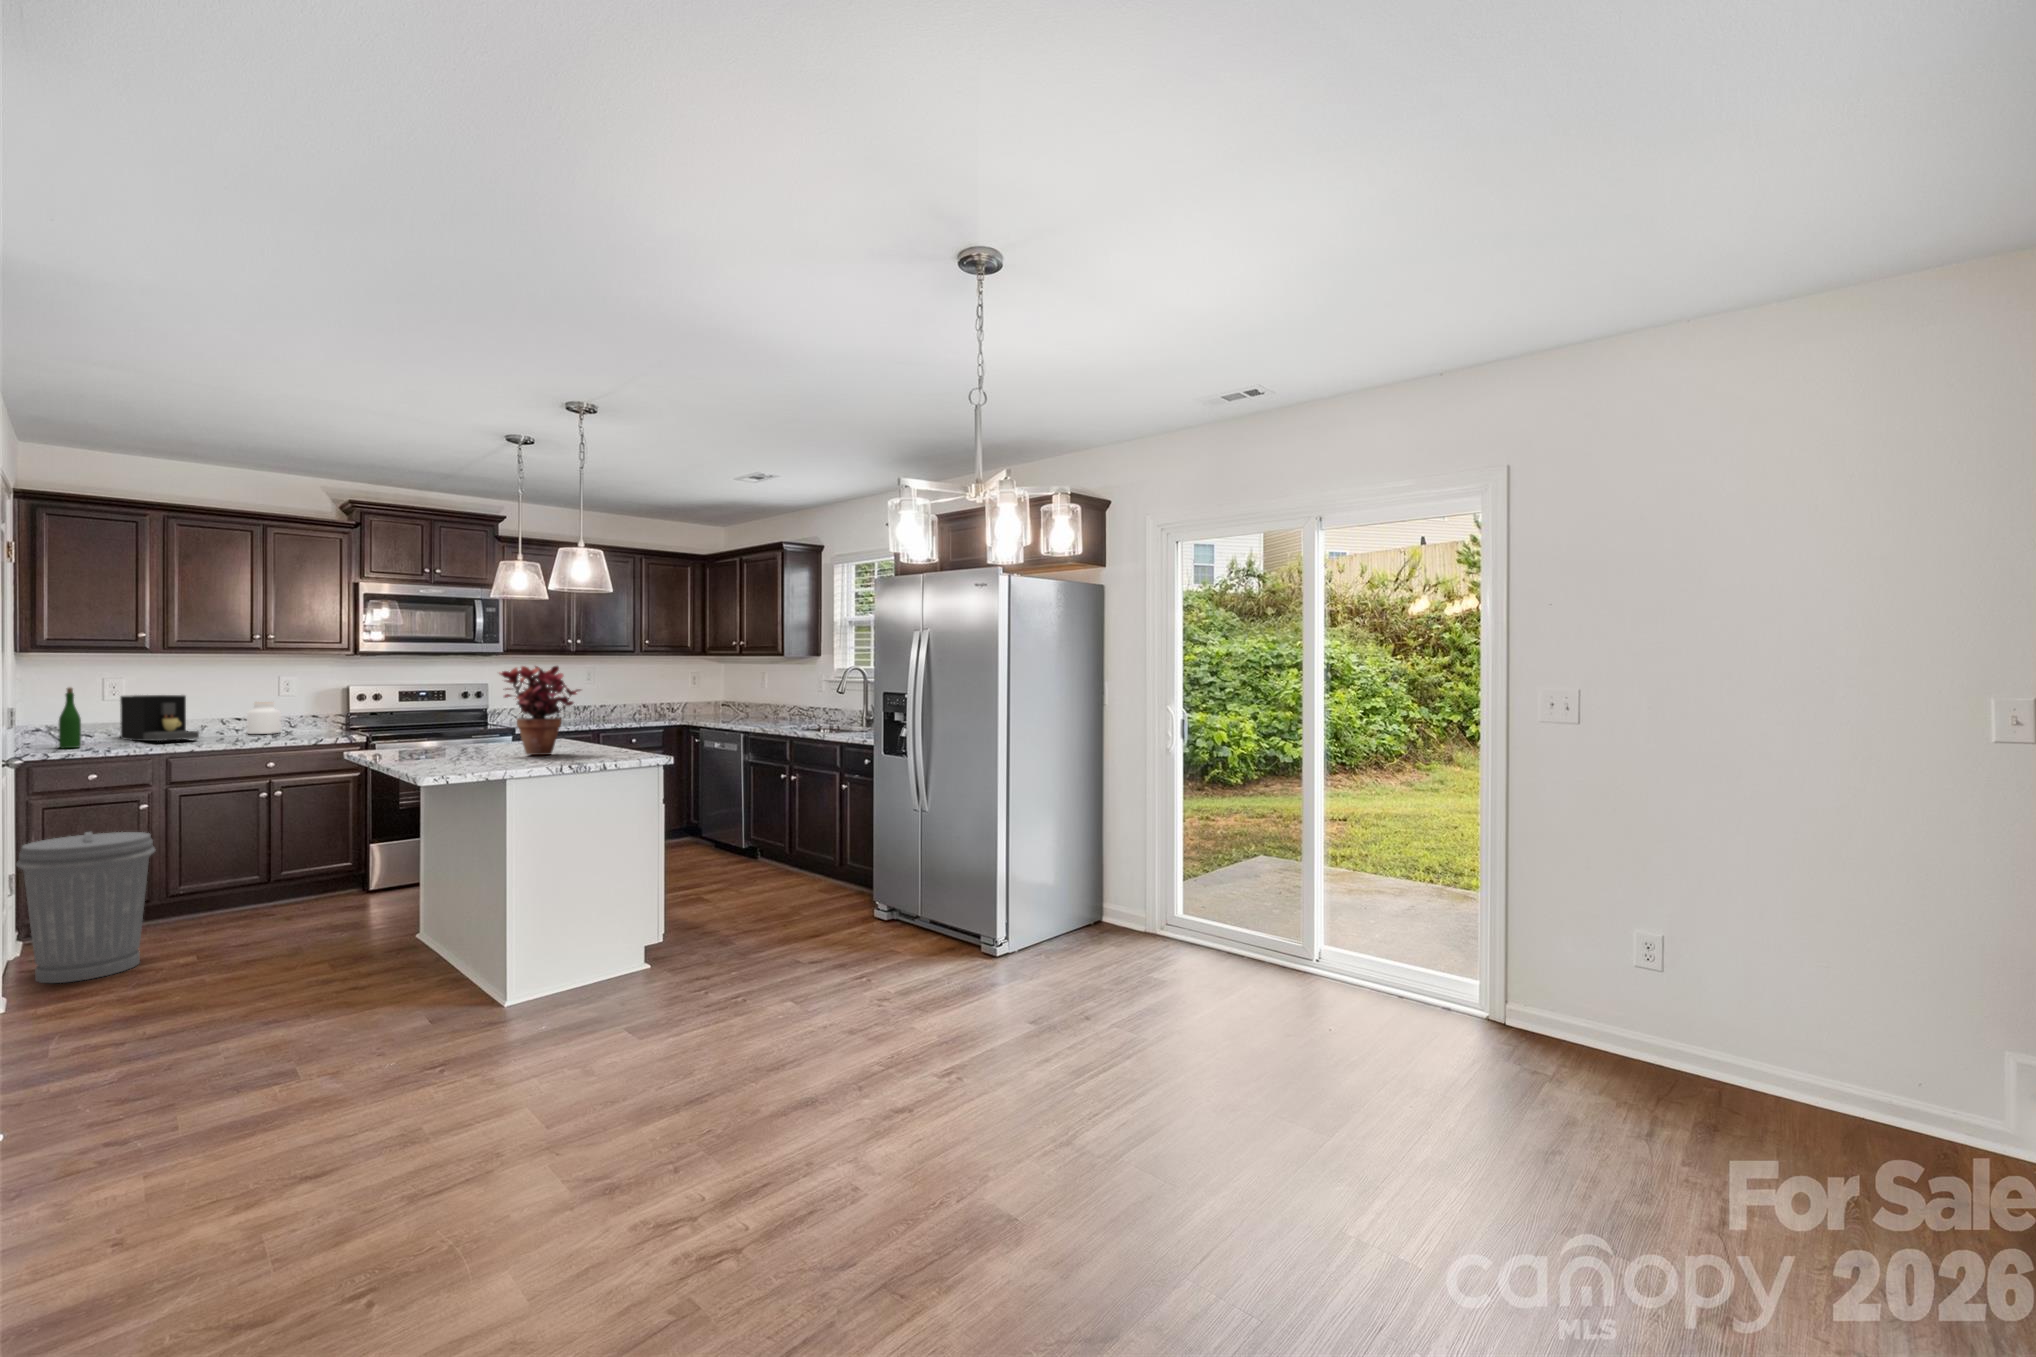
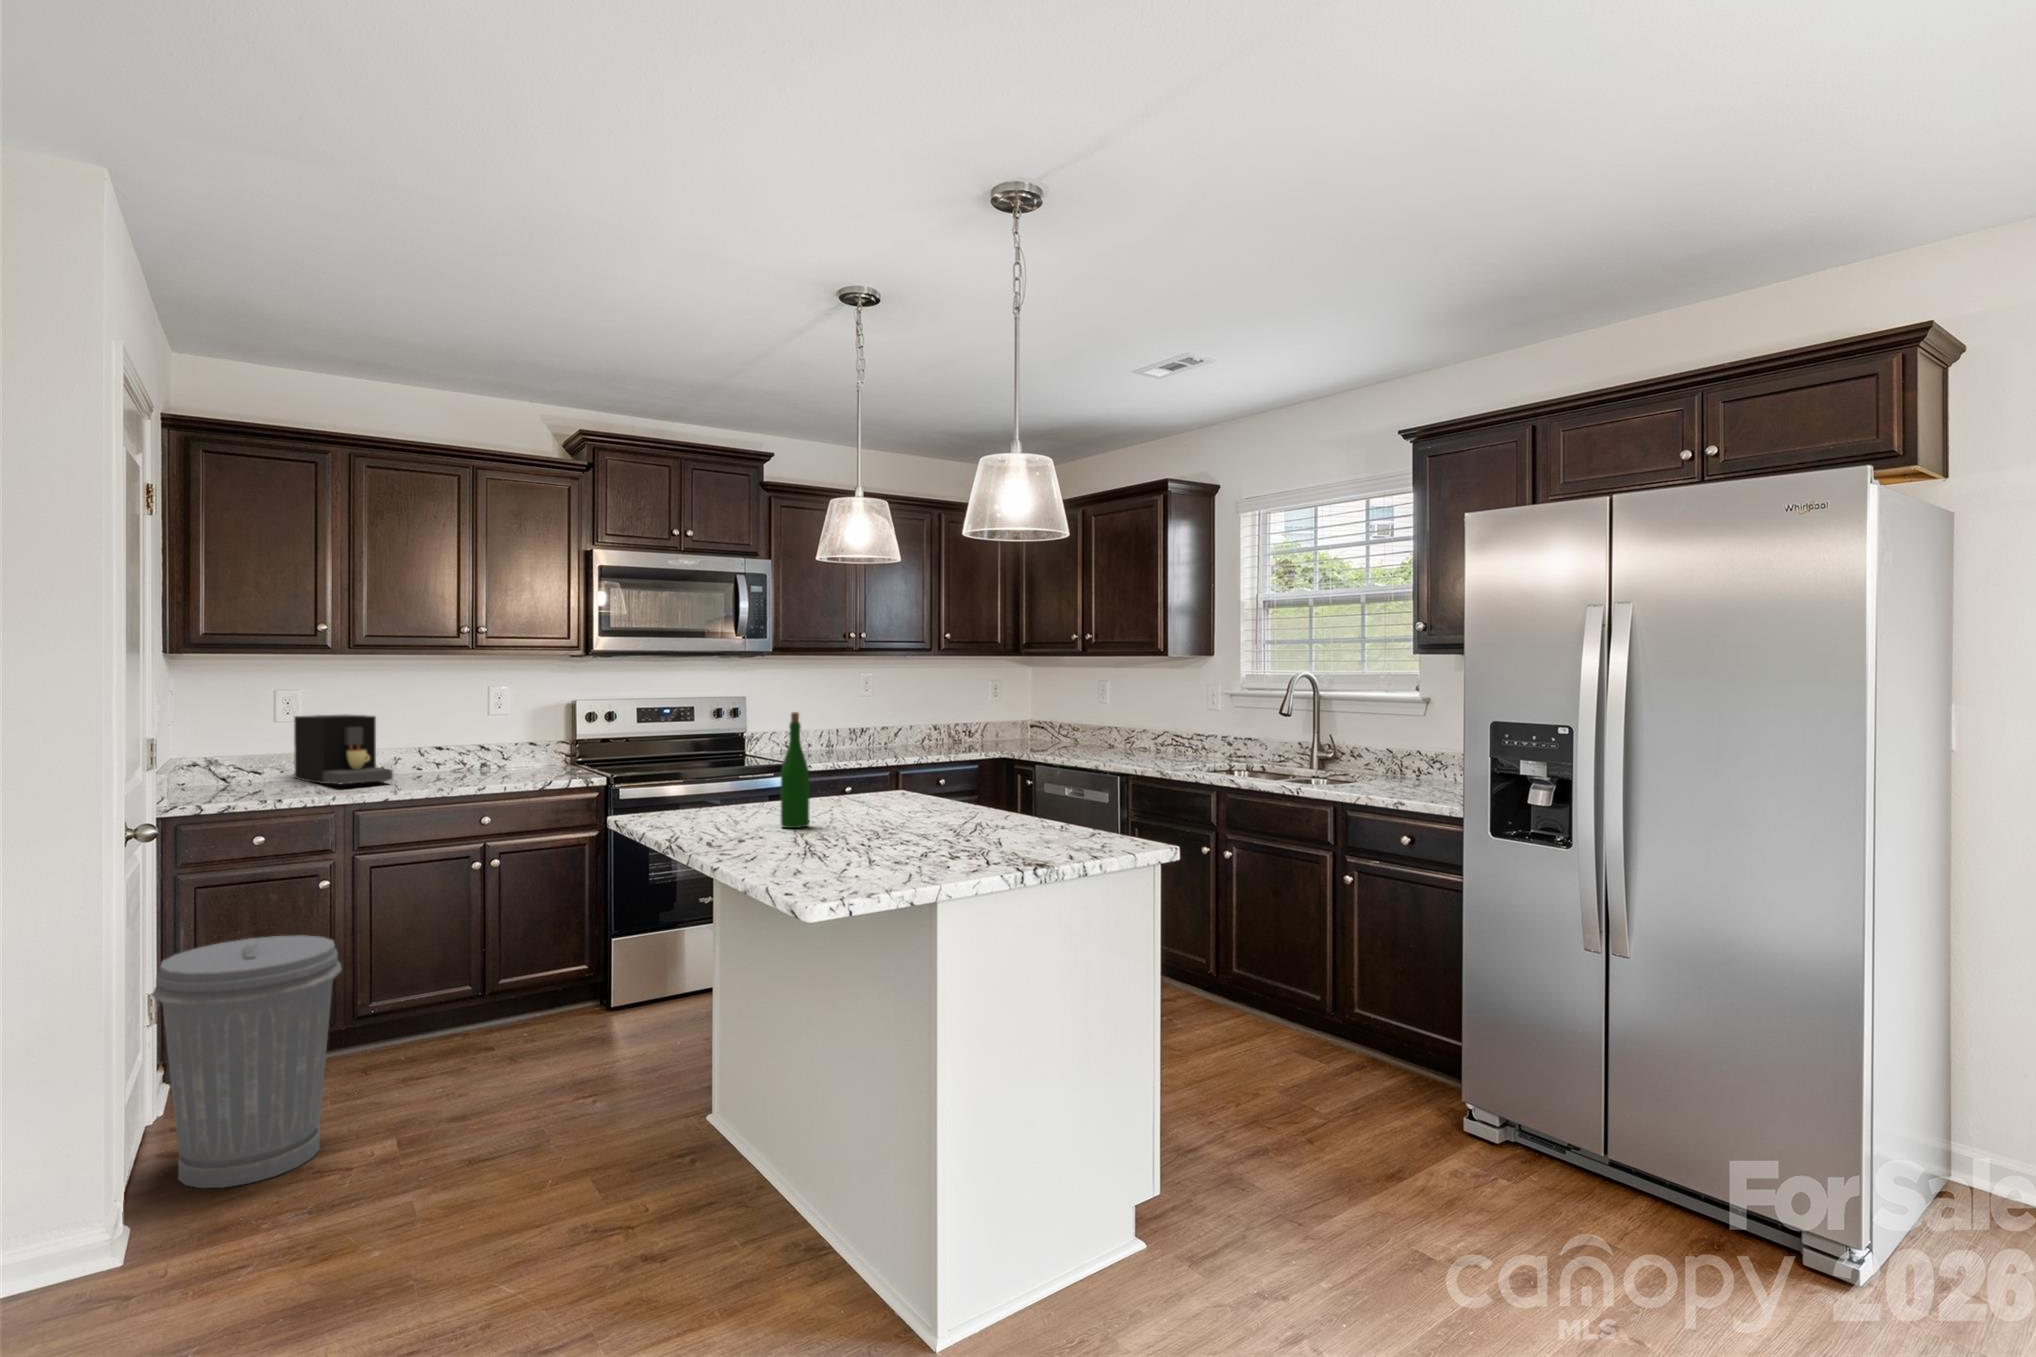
potted plant: present [500,666,580,755] -> none [867,674,1012,839]
wine bottle: present [59,688,81,748] -> present [781,712,809,828]
jar: present [247,702,281,734] -> none [451,725,492,772]

